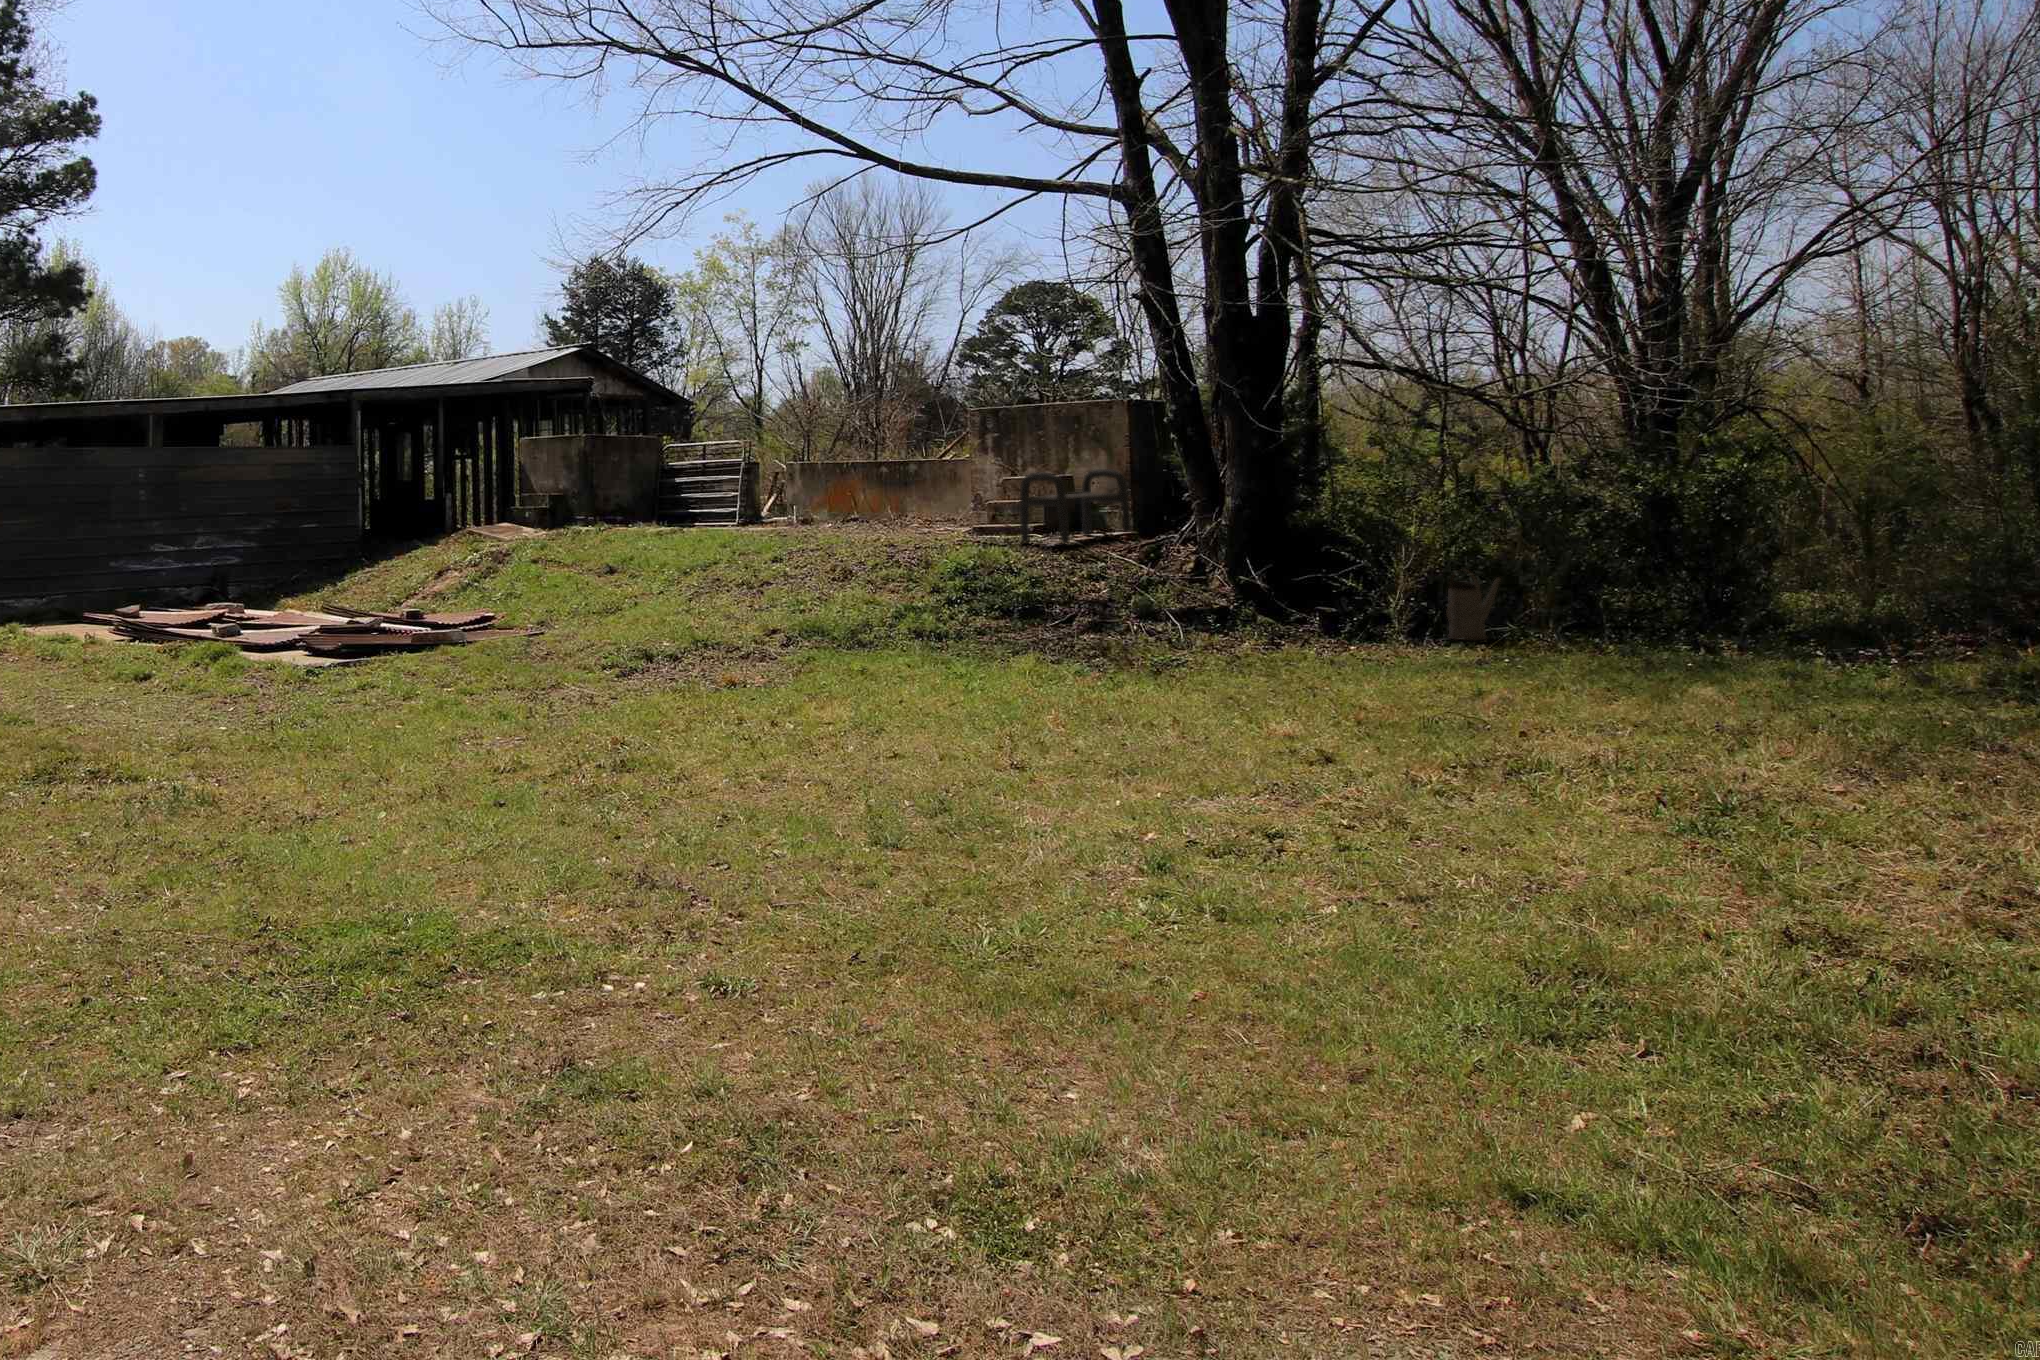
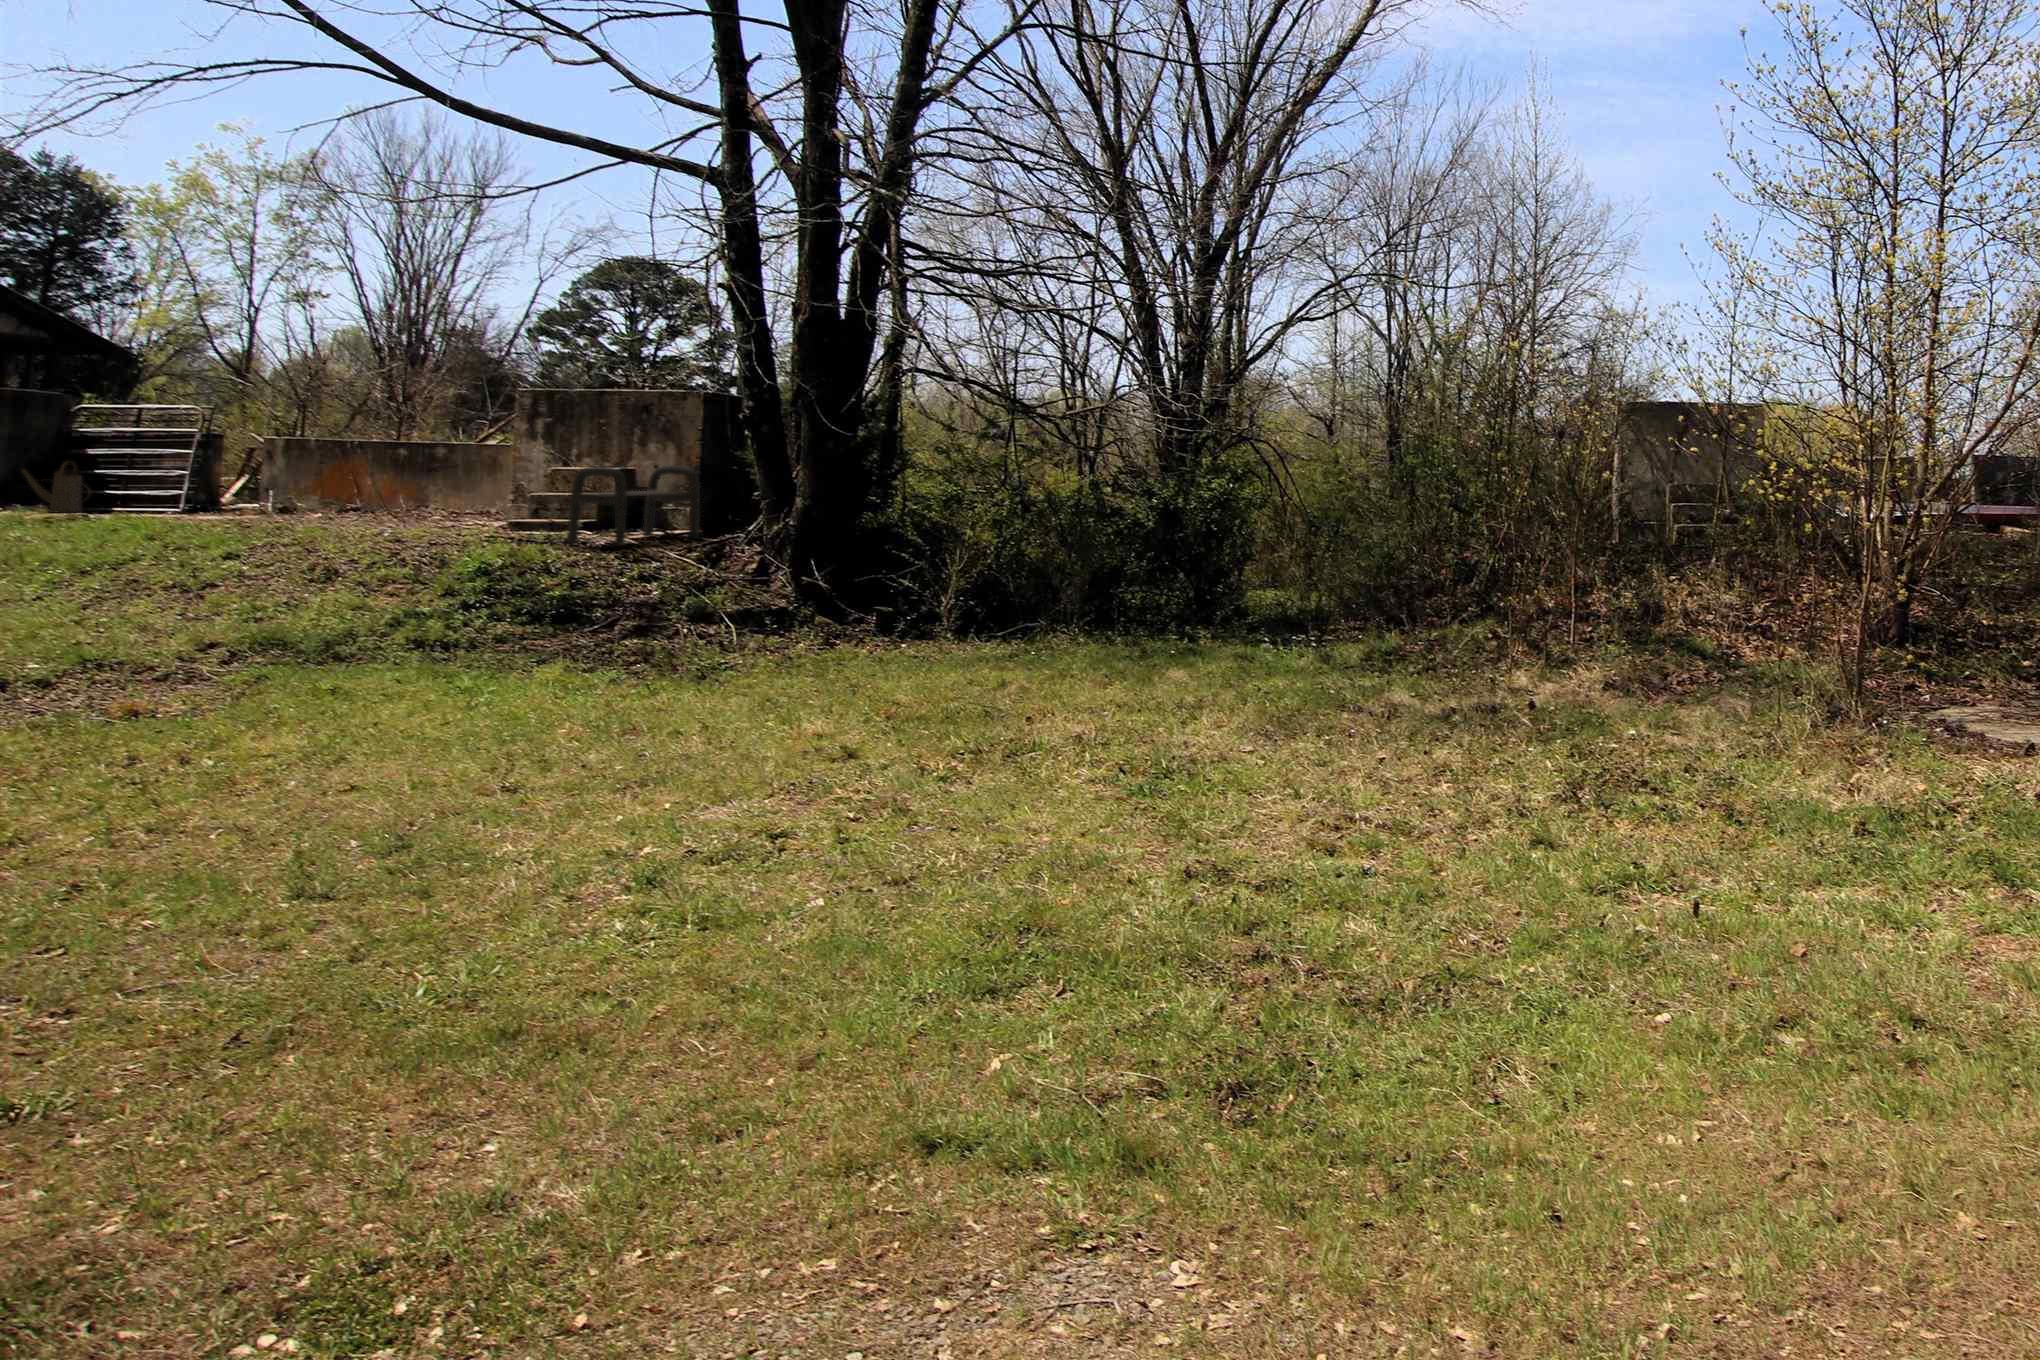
watering can: present [1446,570,1501,640] -> present [22,462,90,513]

